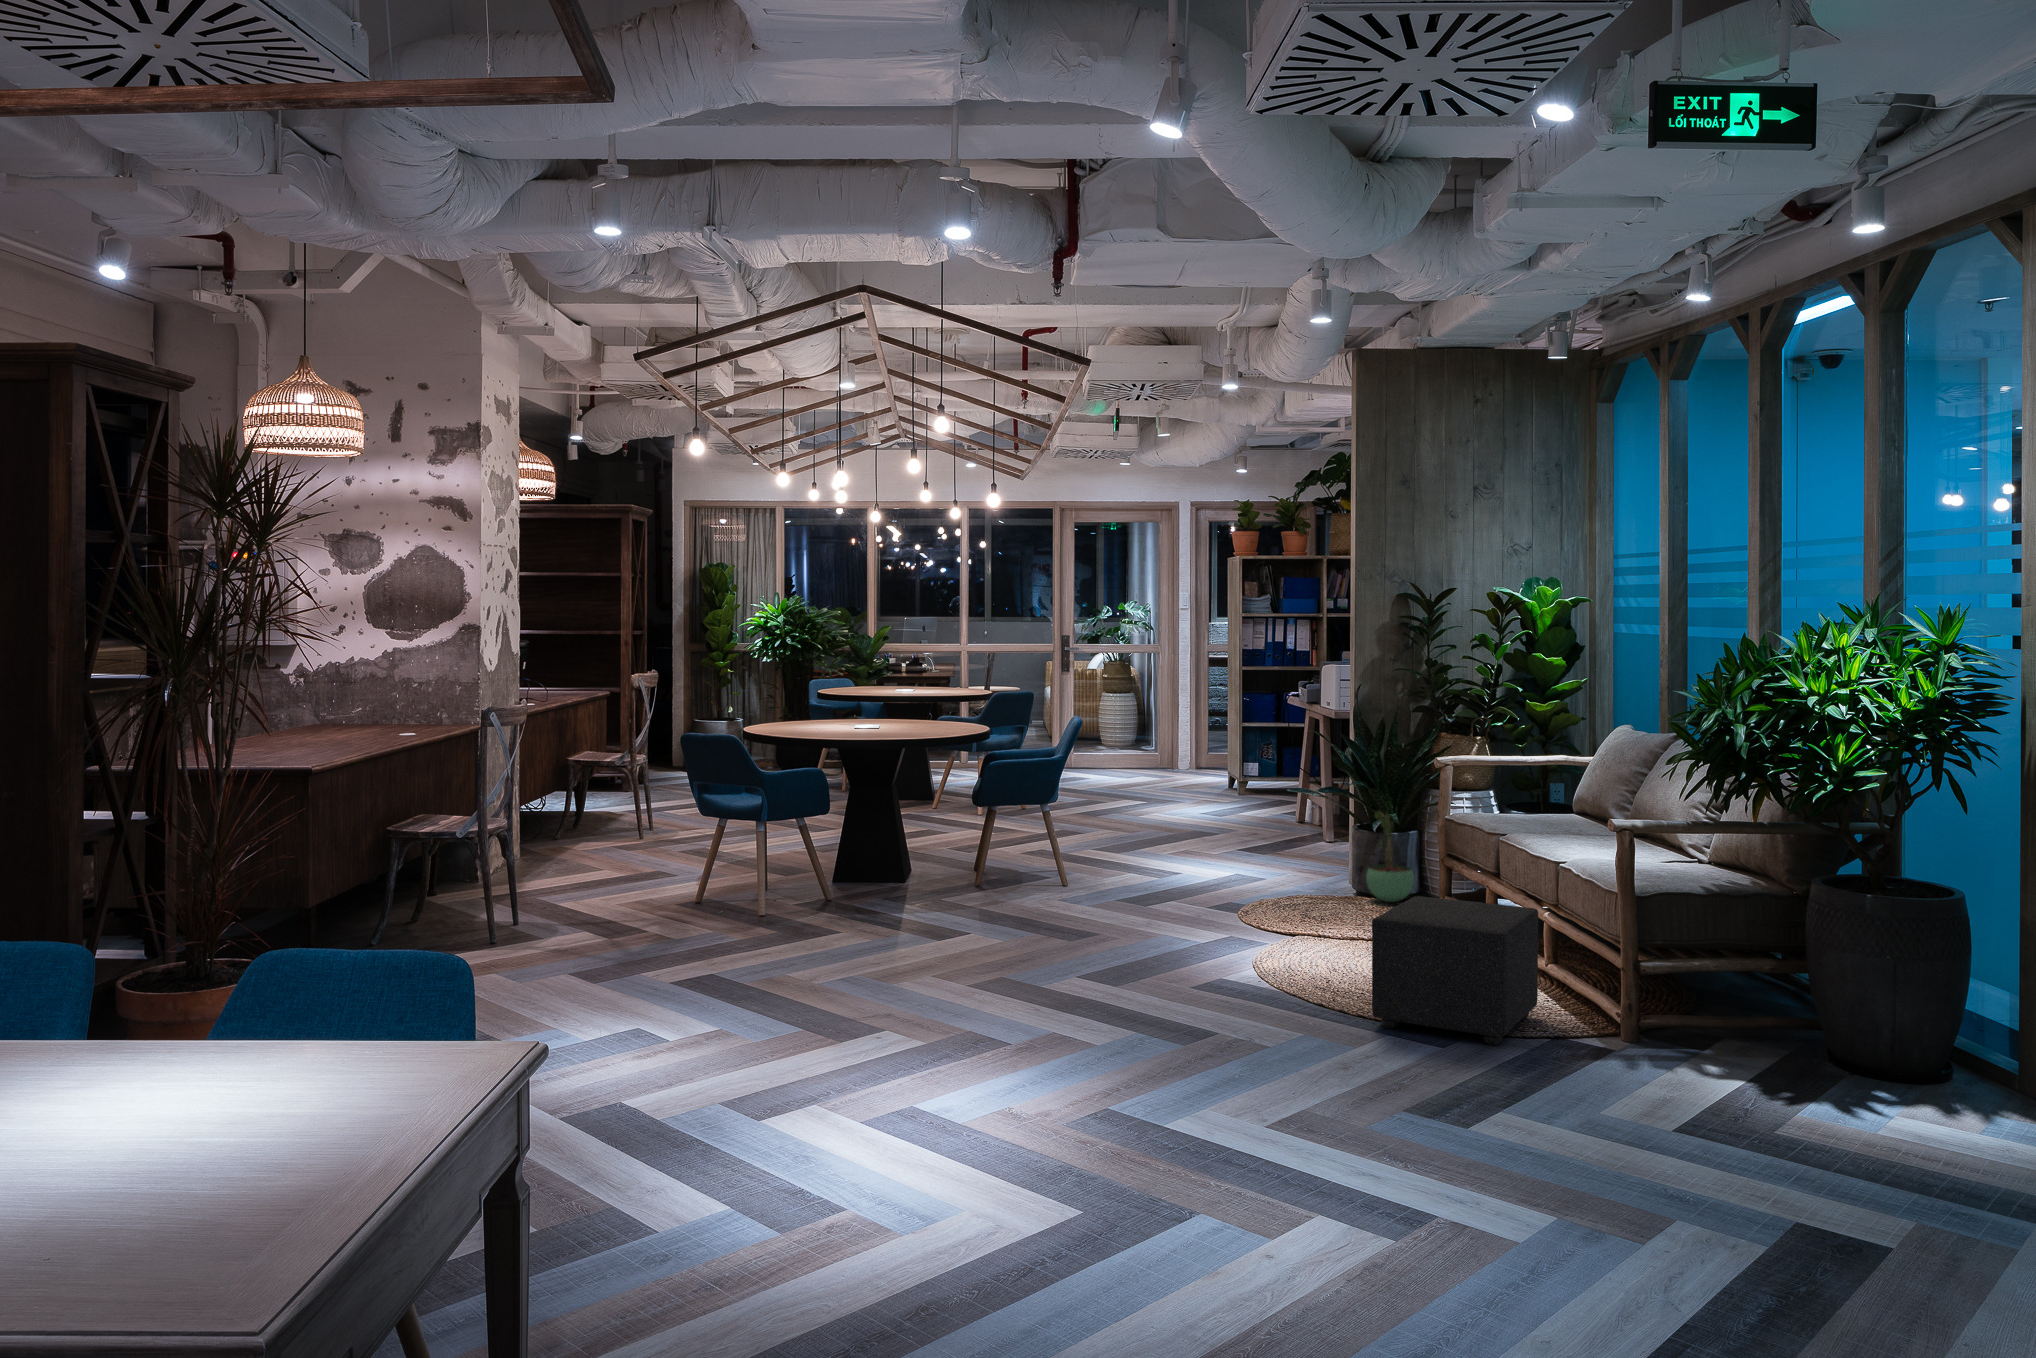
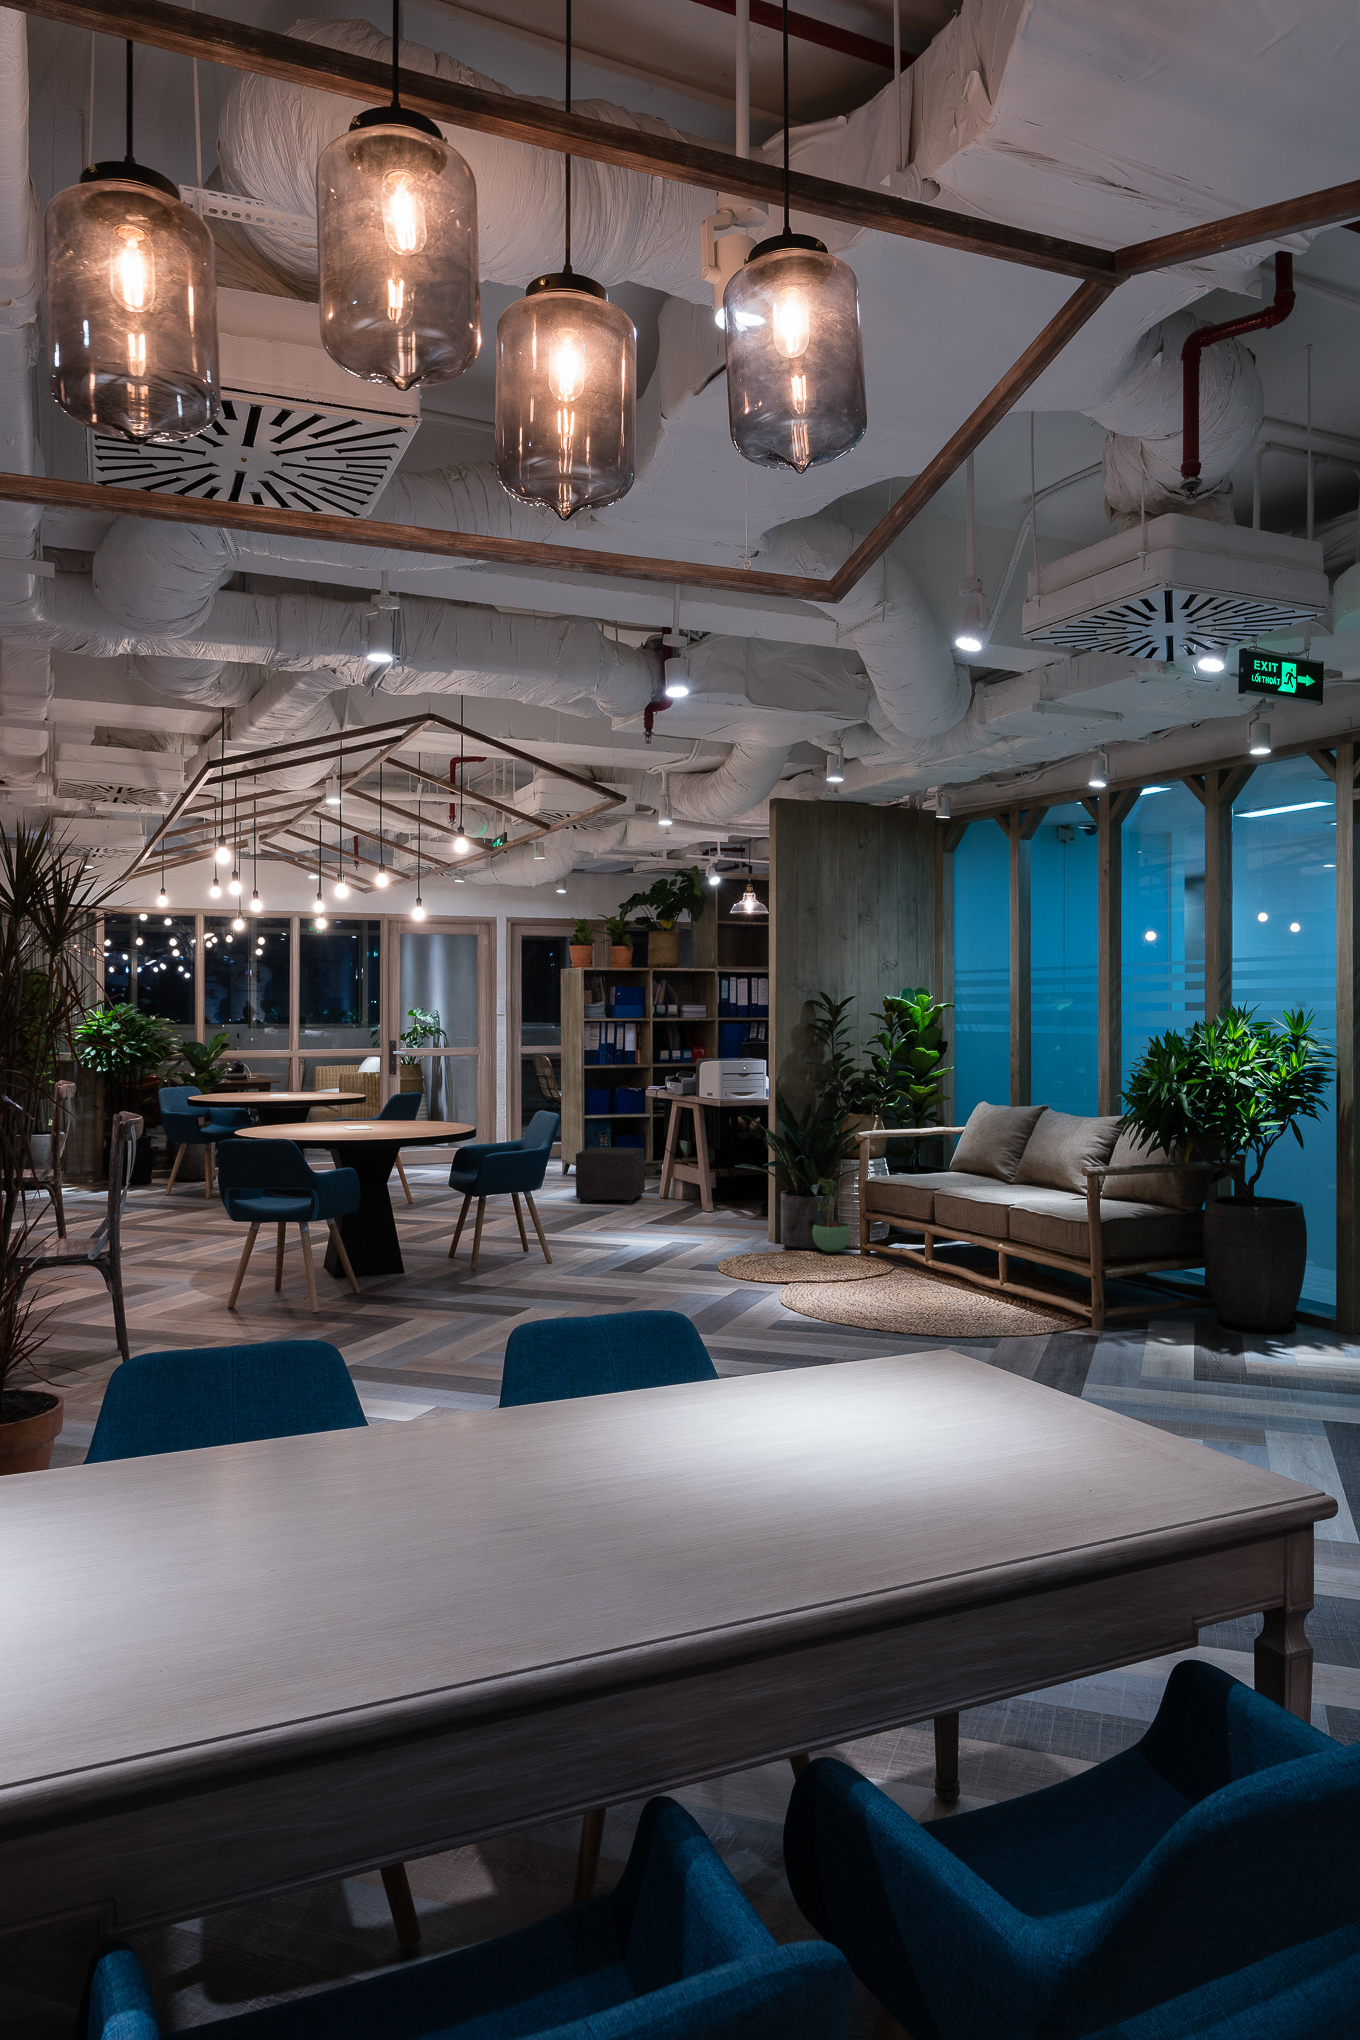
ottoman: present [1372,896,1538,1045] -> present [576,1147,645,1204]

